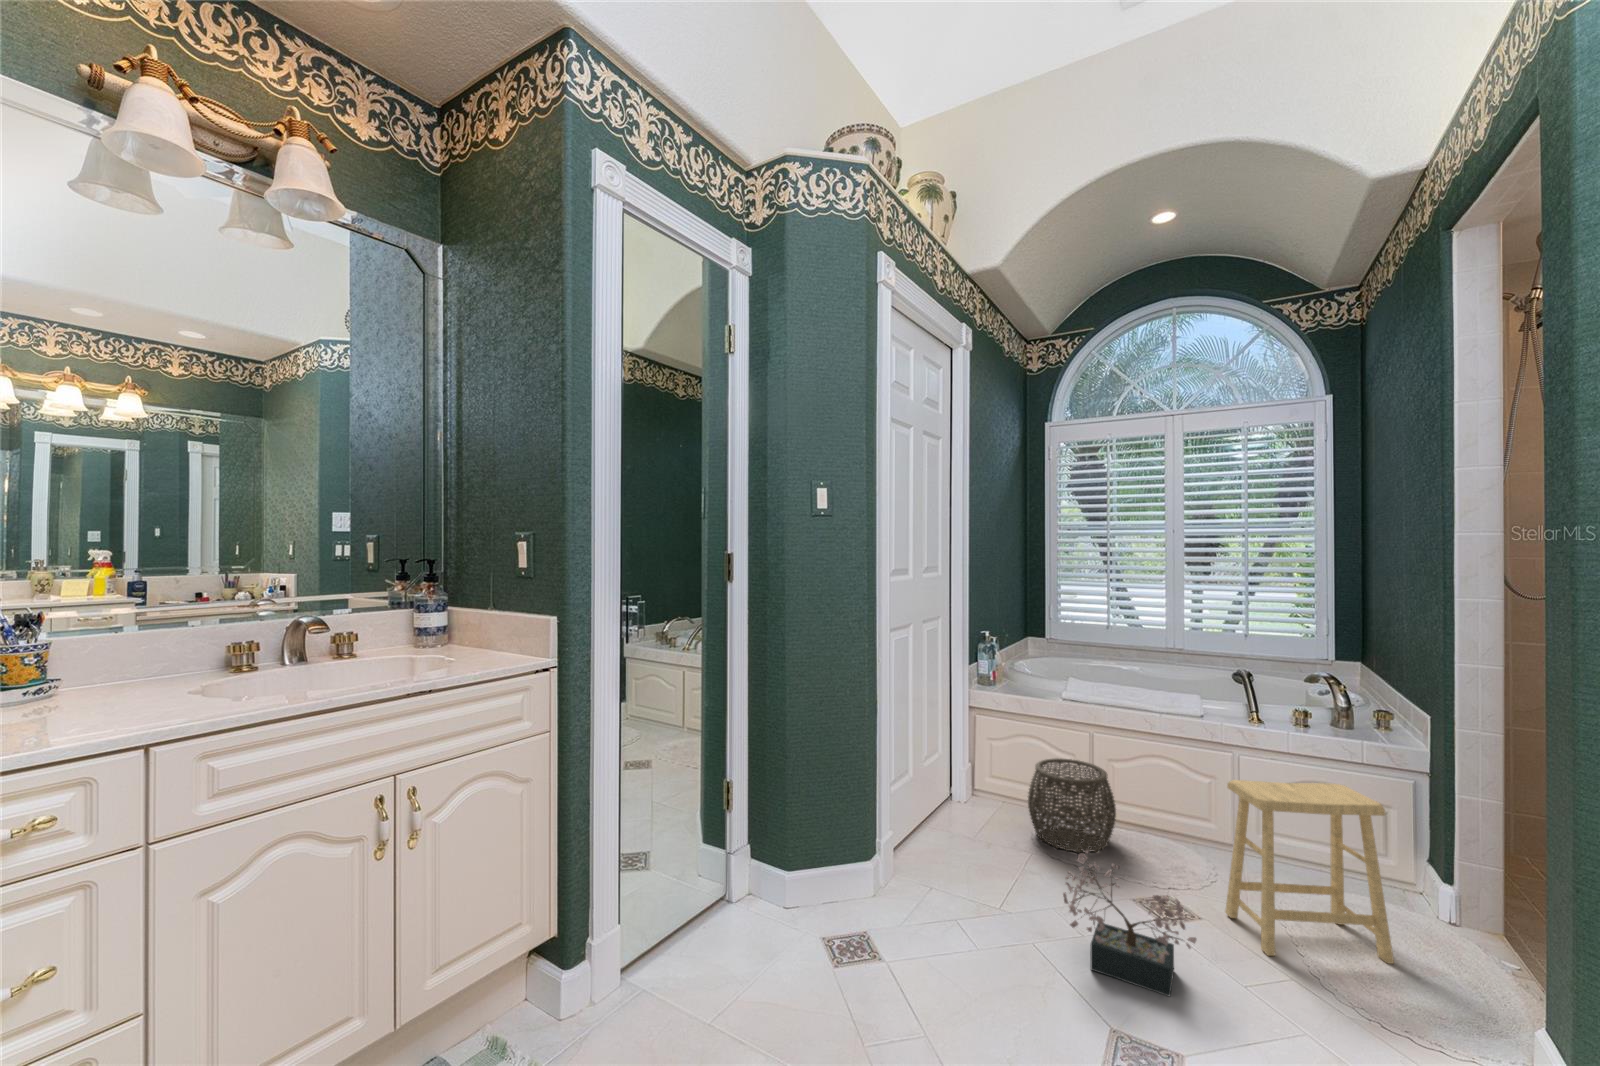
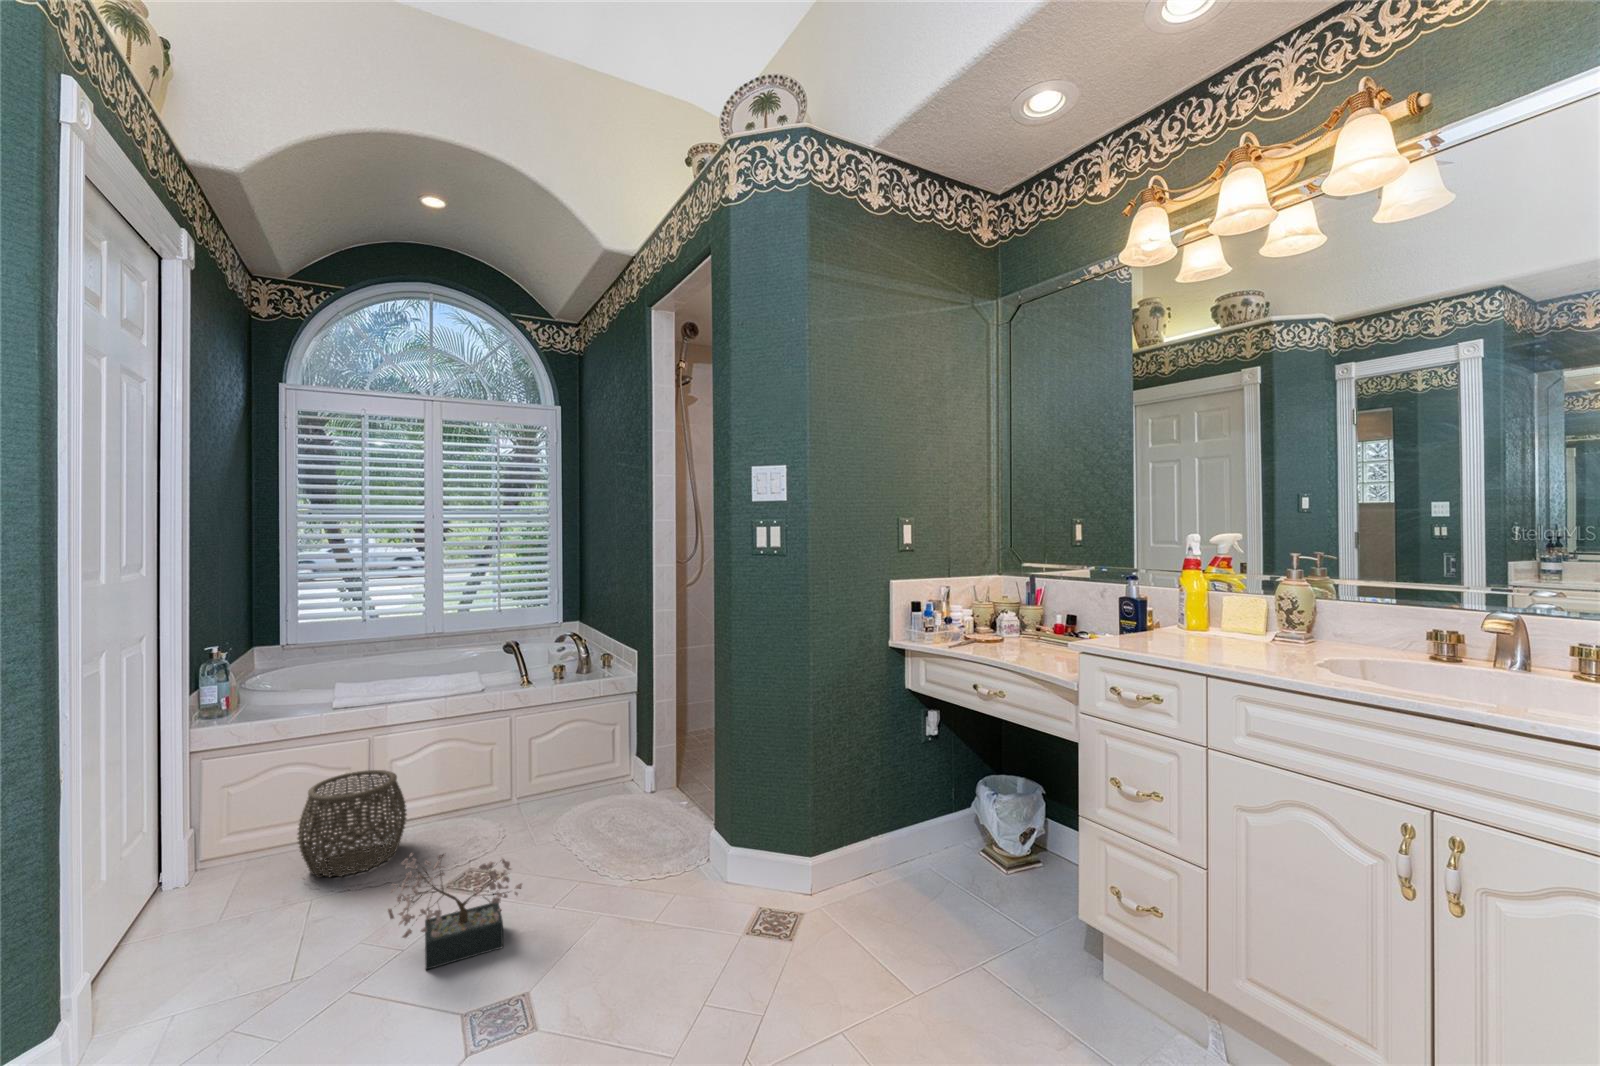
footstool: present [1225,780,1394,964] -> none [521,717,632,873]

